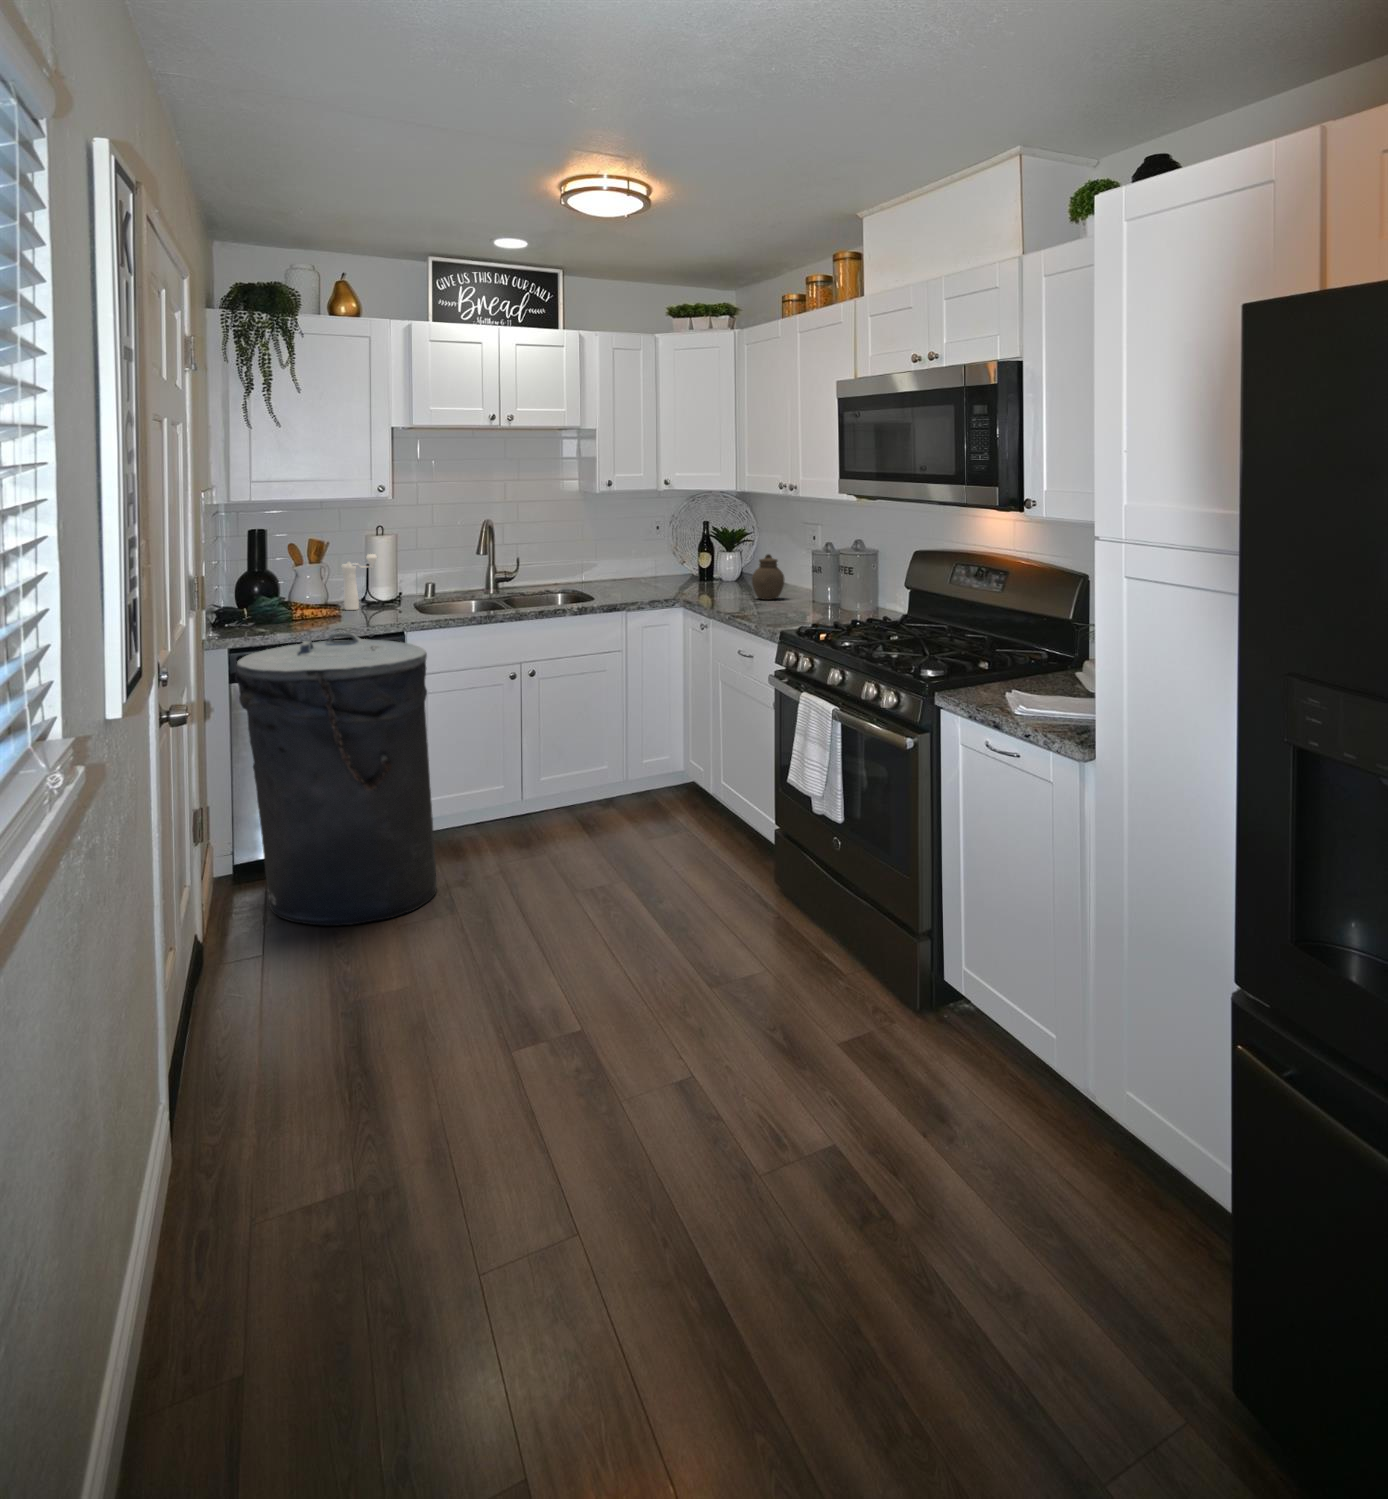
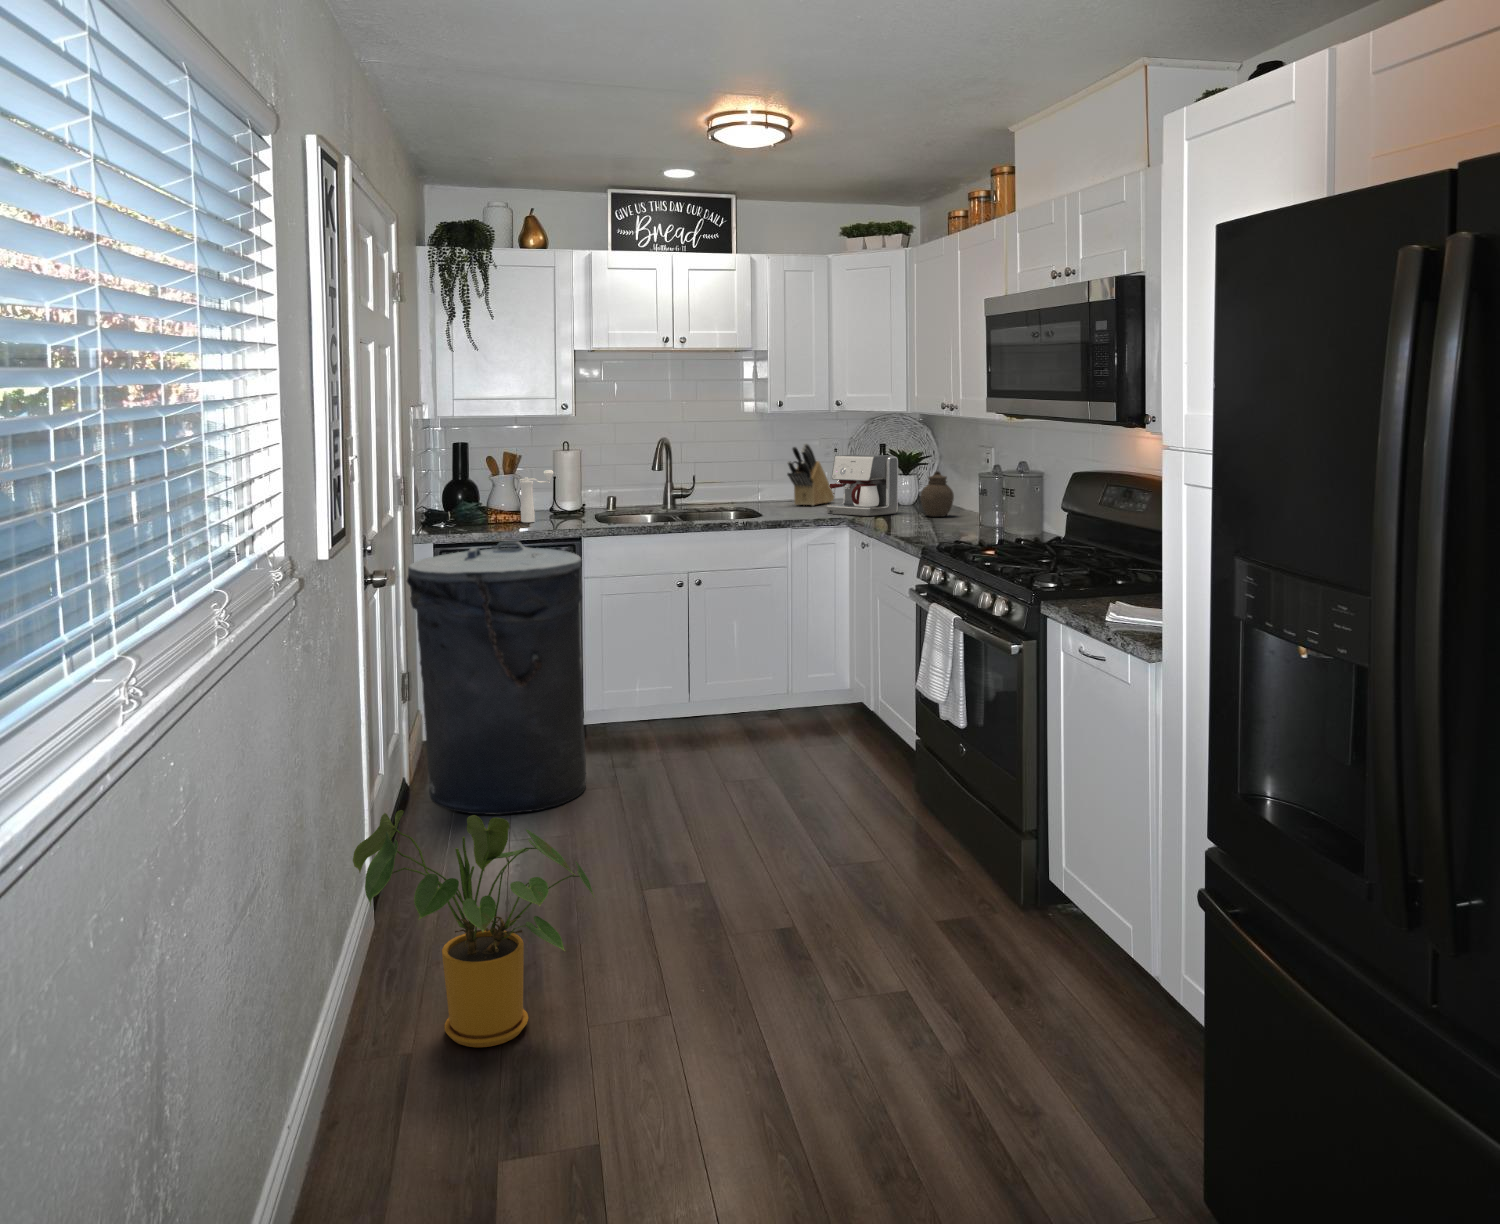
knife block: none [612,525,657,588] -> present [787,443,834,506]
coffee maker: none [658,537,728,600] -> present [827,455,898,516]
house plant: none [227,954,508,1213] -> present [353,810,594,1047]

